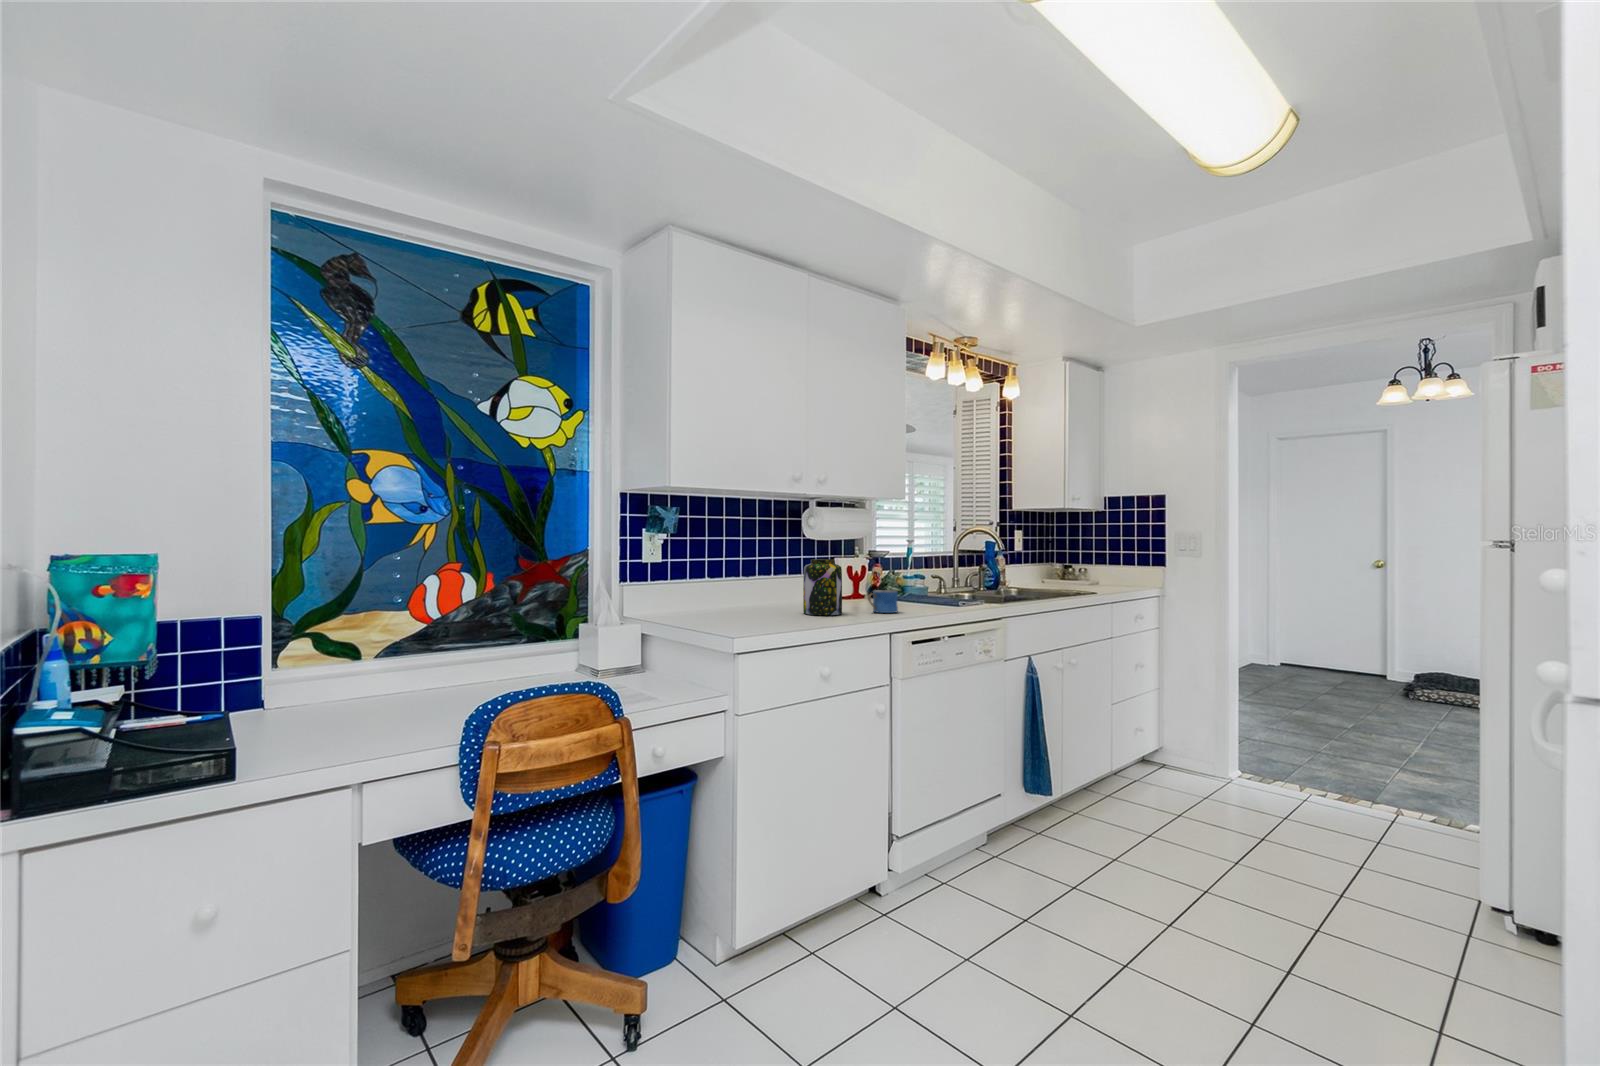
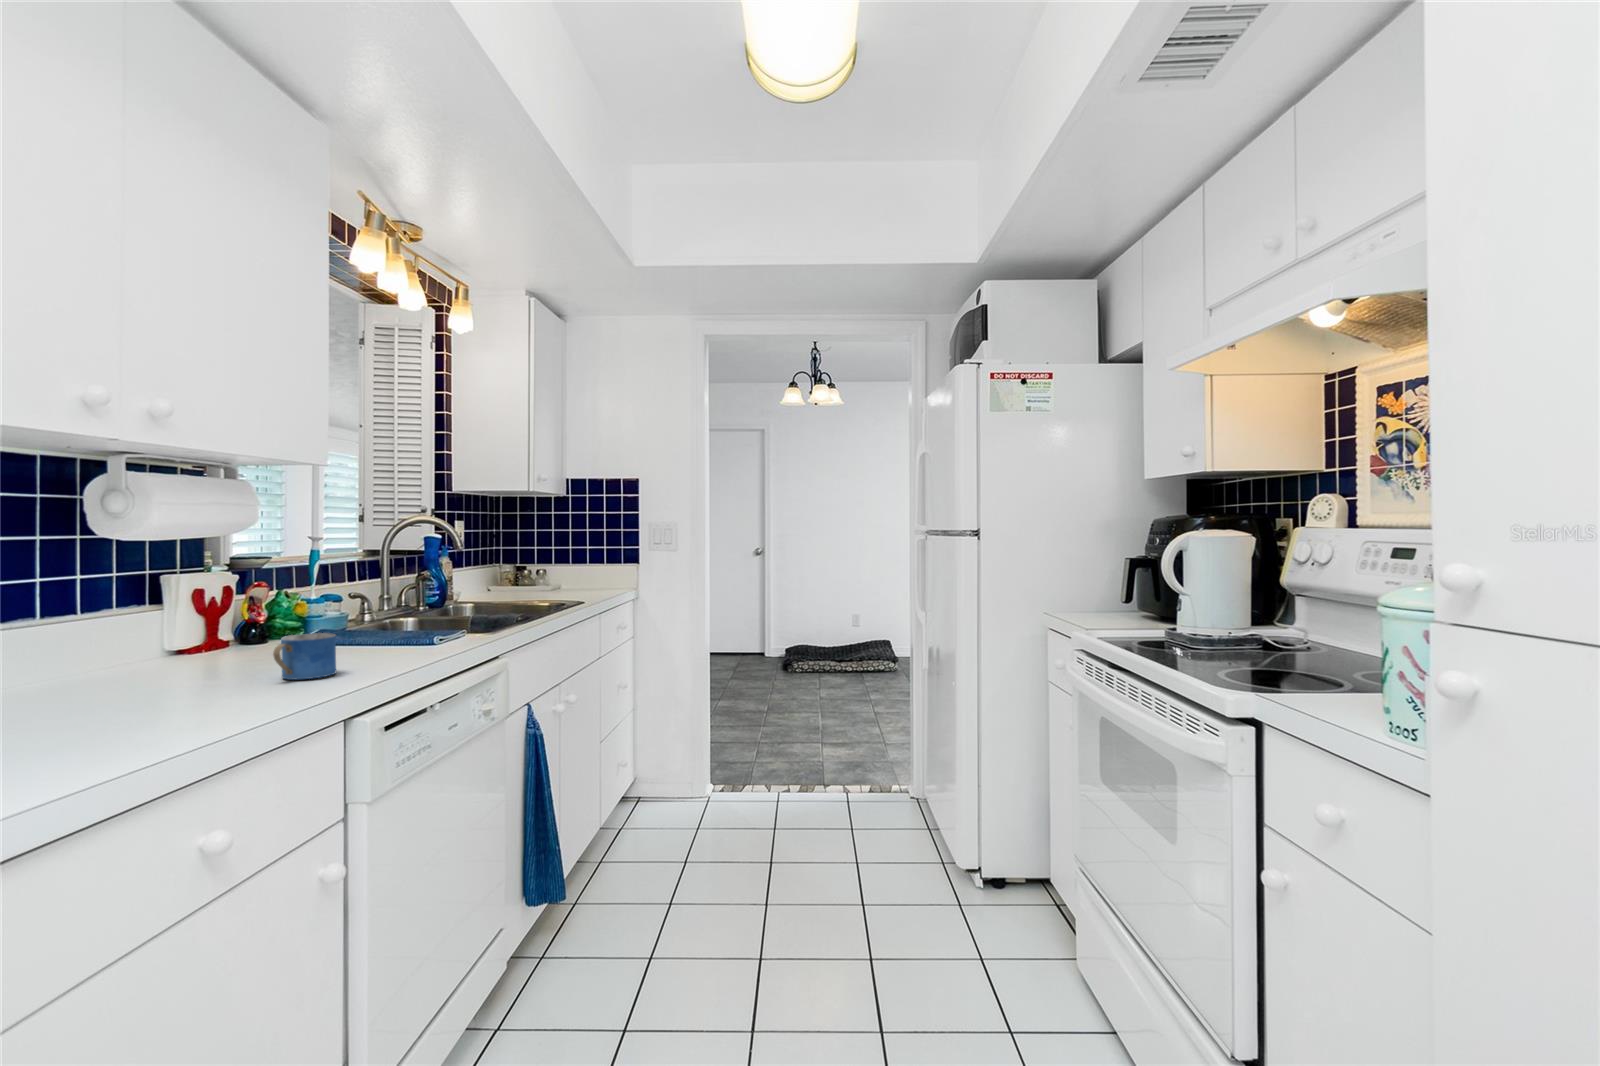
jar: present [803,559,842,615] -> none [106,583,214,708]

